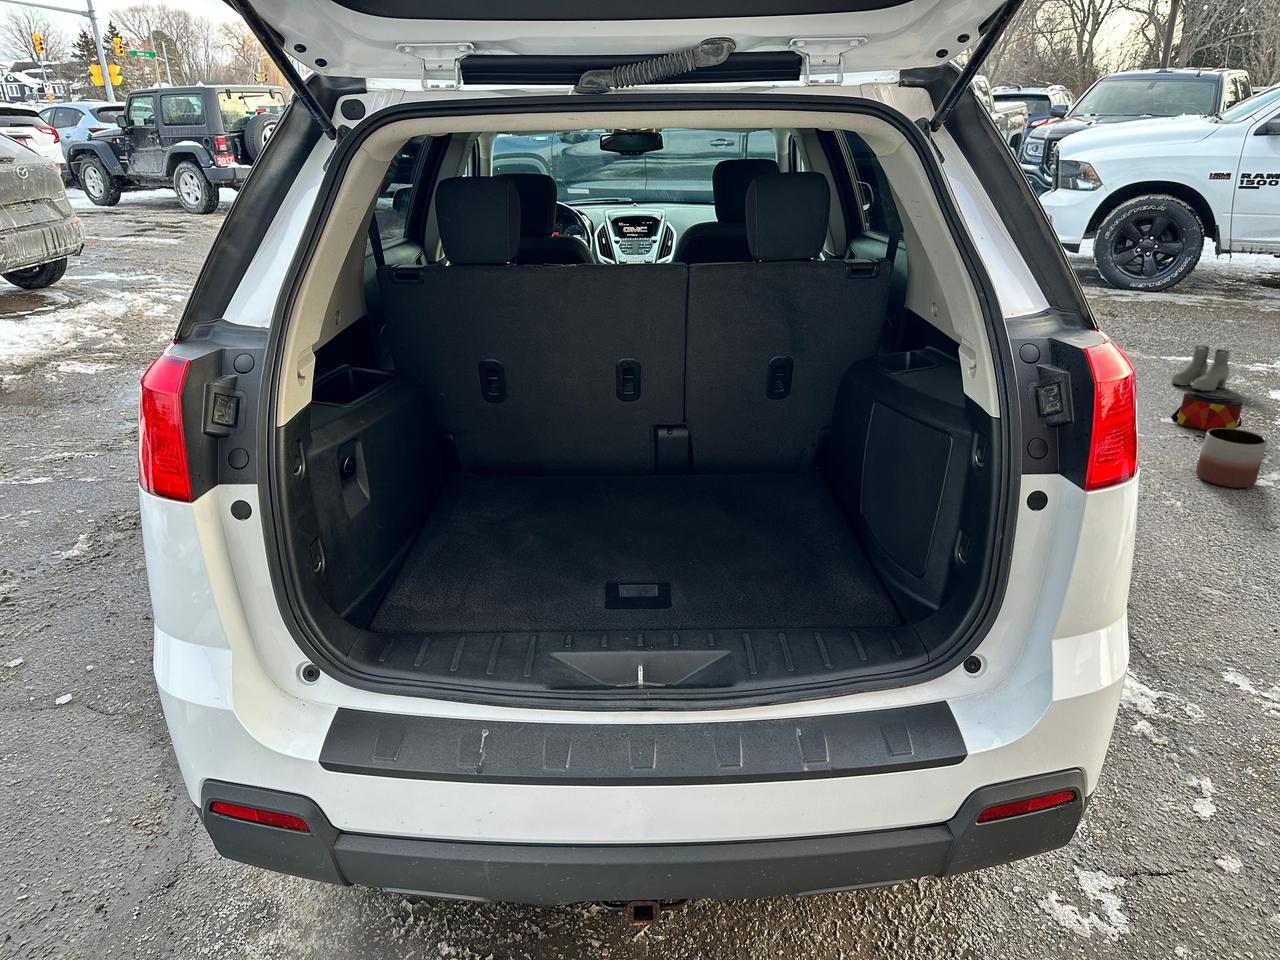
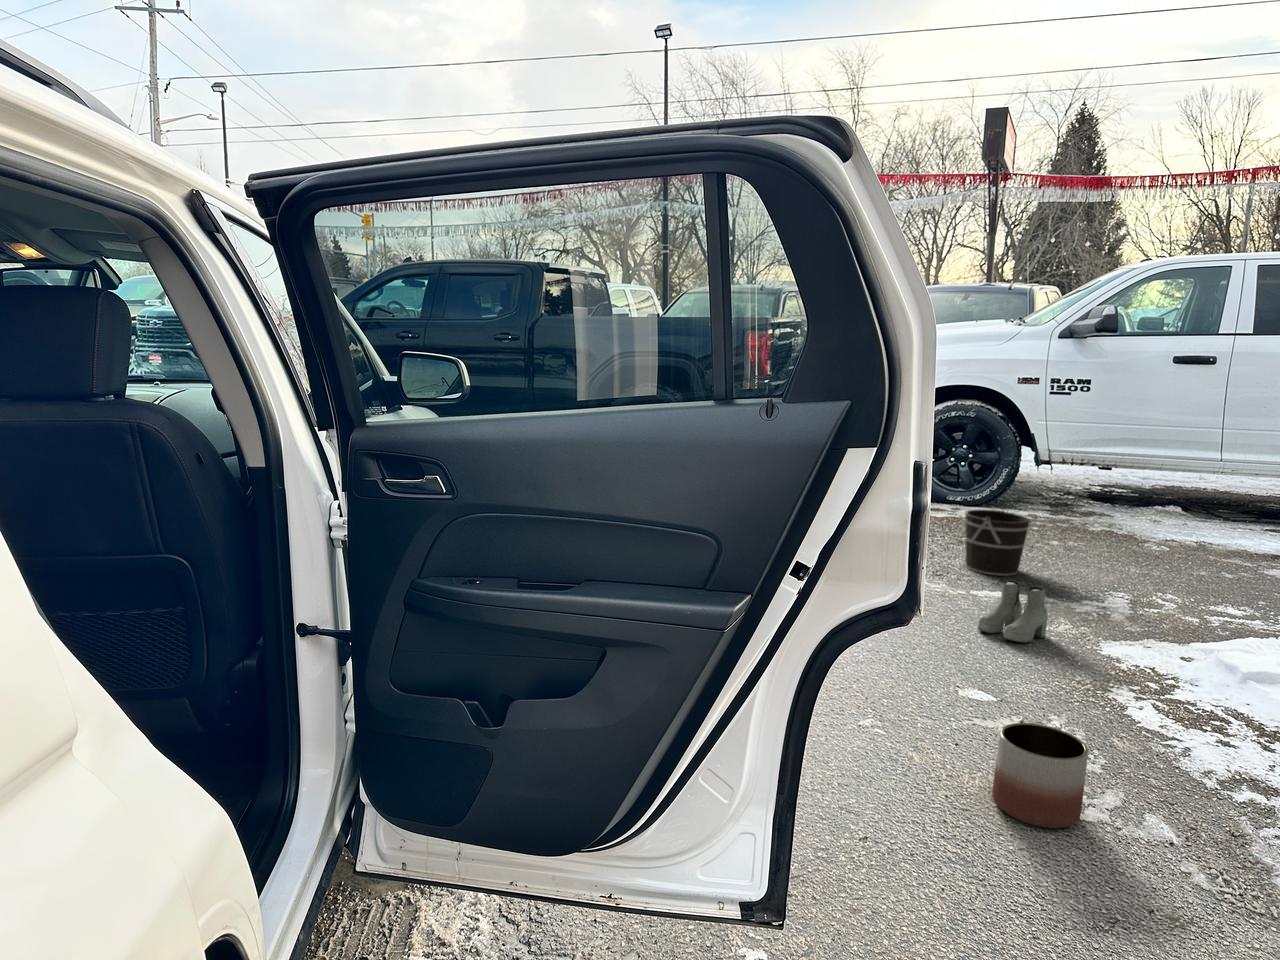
bucket: none [1153,292,1215,346] -> present [965,510,1030,576]
bag: present [1171,393,1243,431] -> none [969,652,1062,717]

